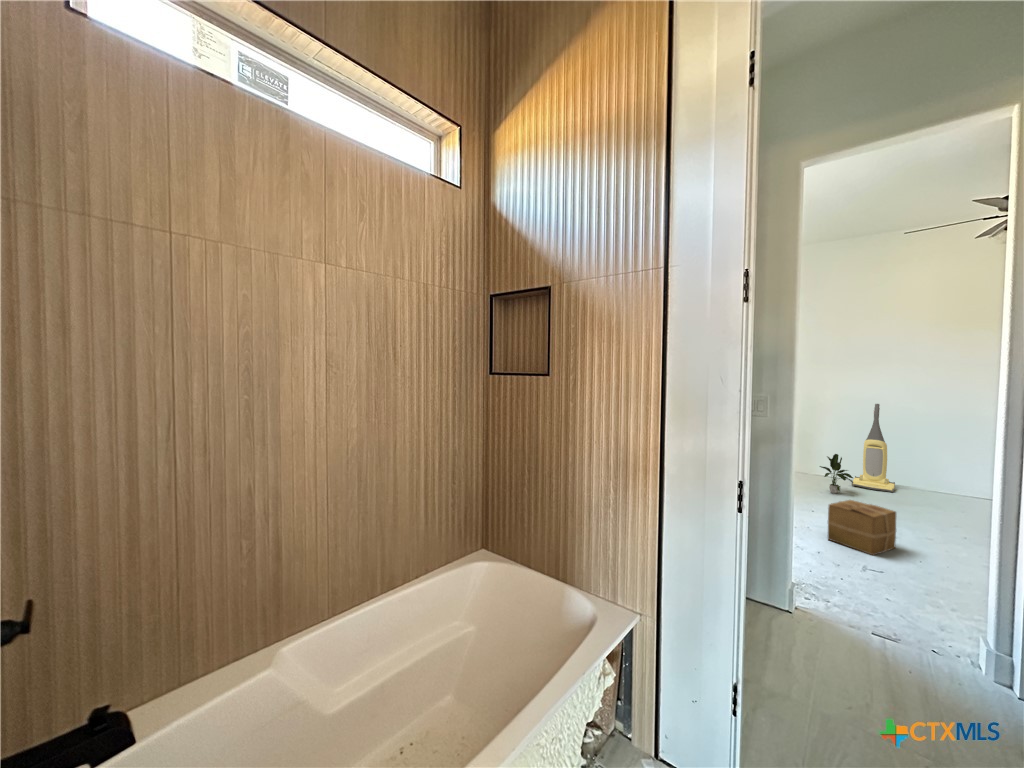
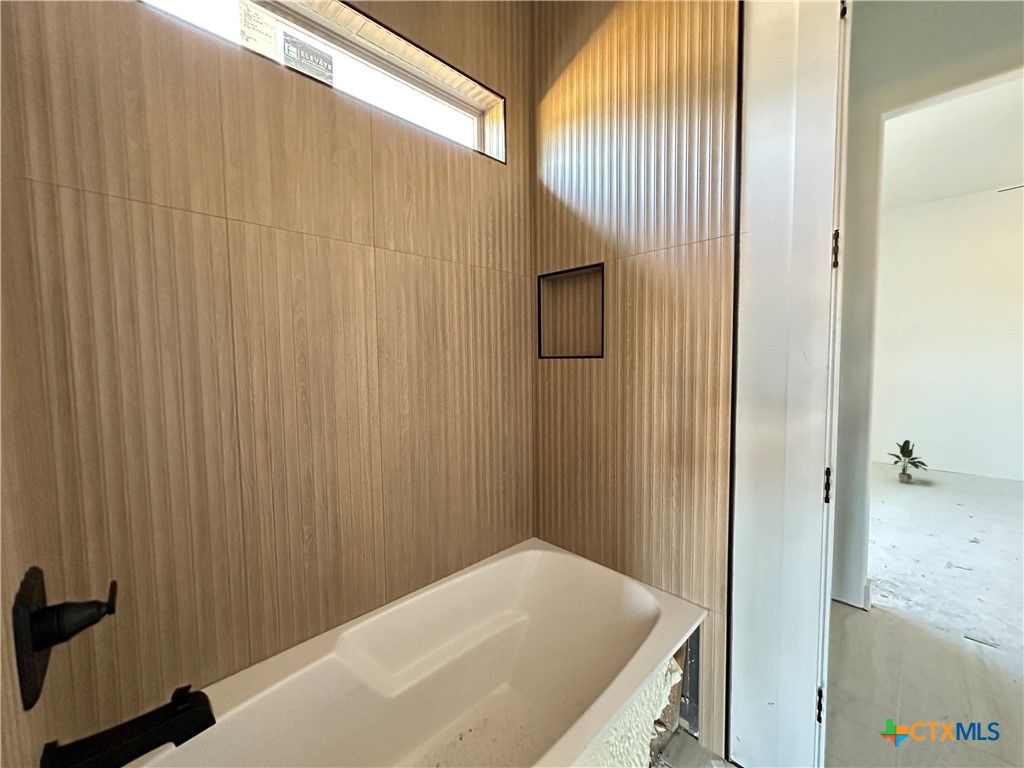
vacuum cleaner: present [852,404,895,492] -> none [924,385,977,482]
cardboard box: present [828,500,896,555] -> none [901,490,986,551]

